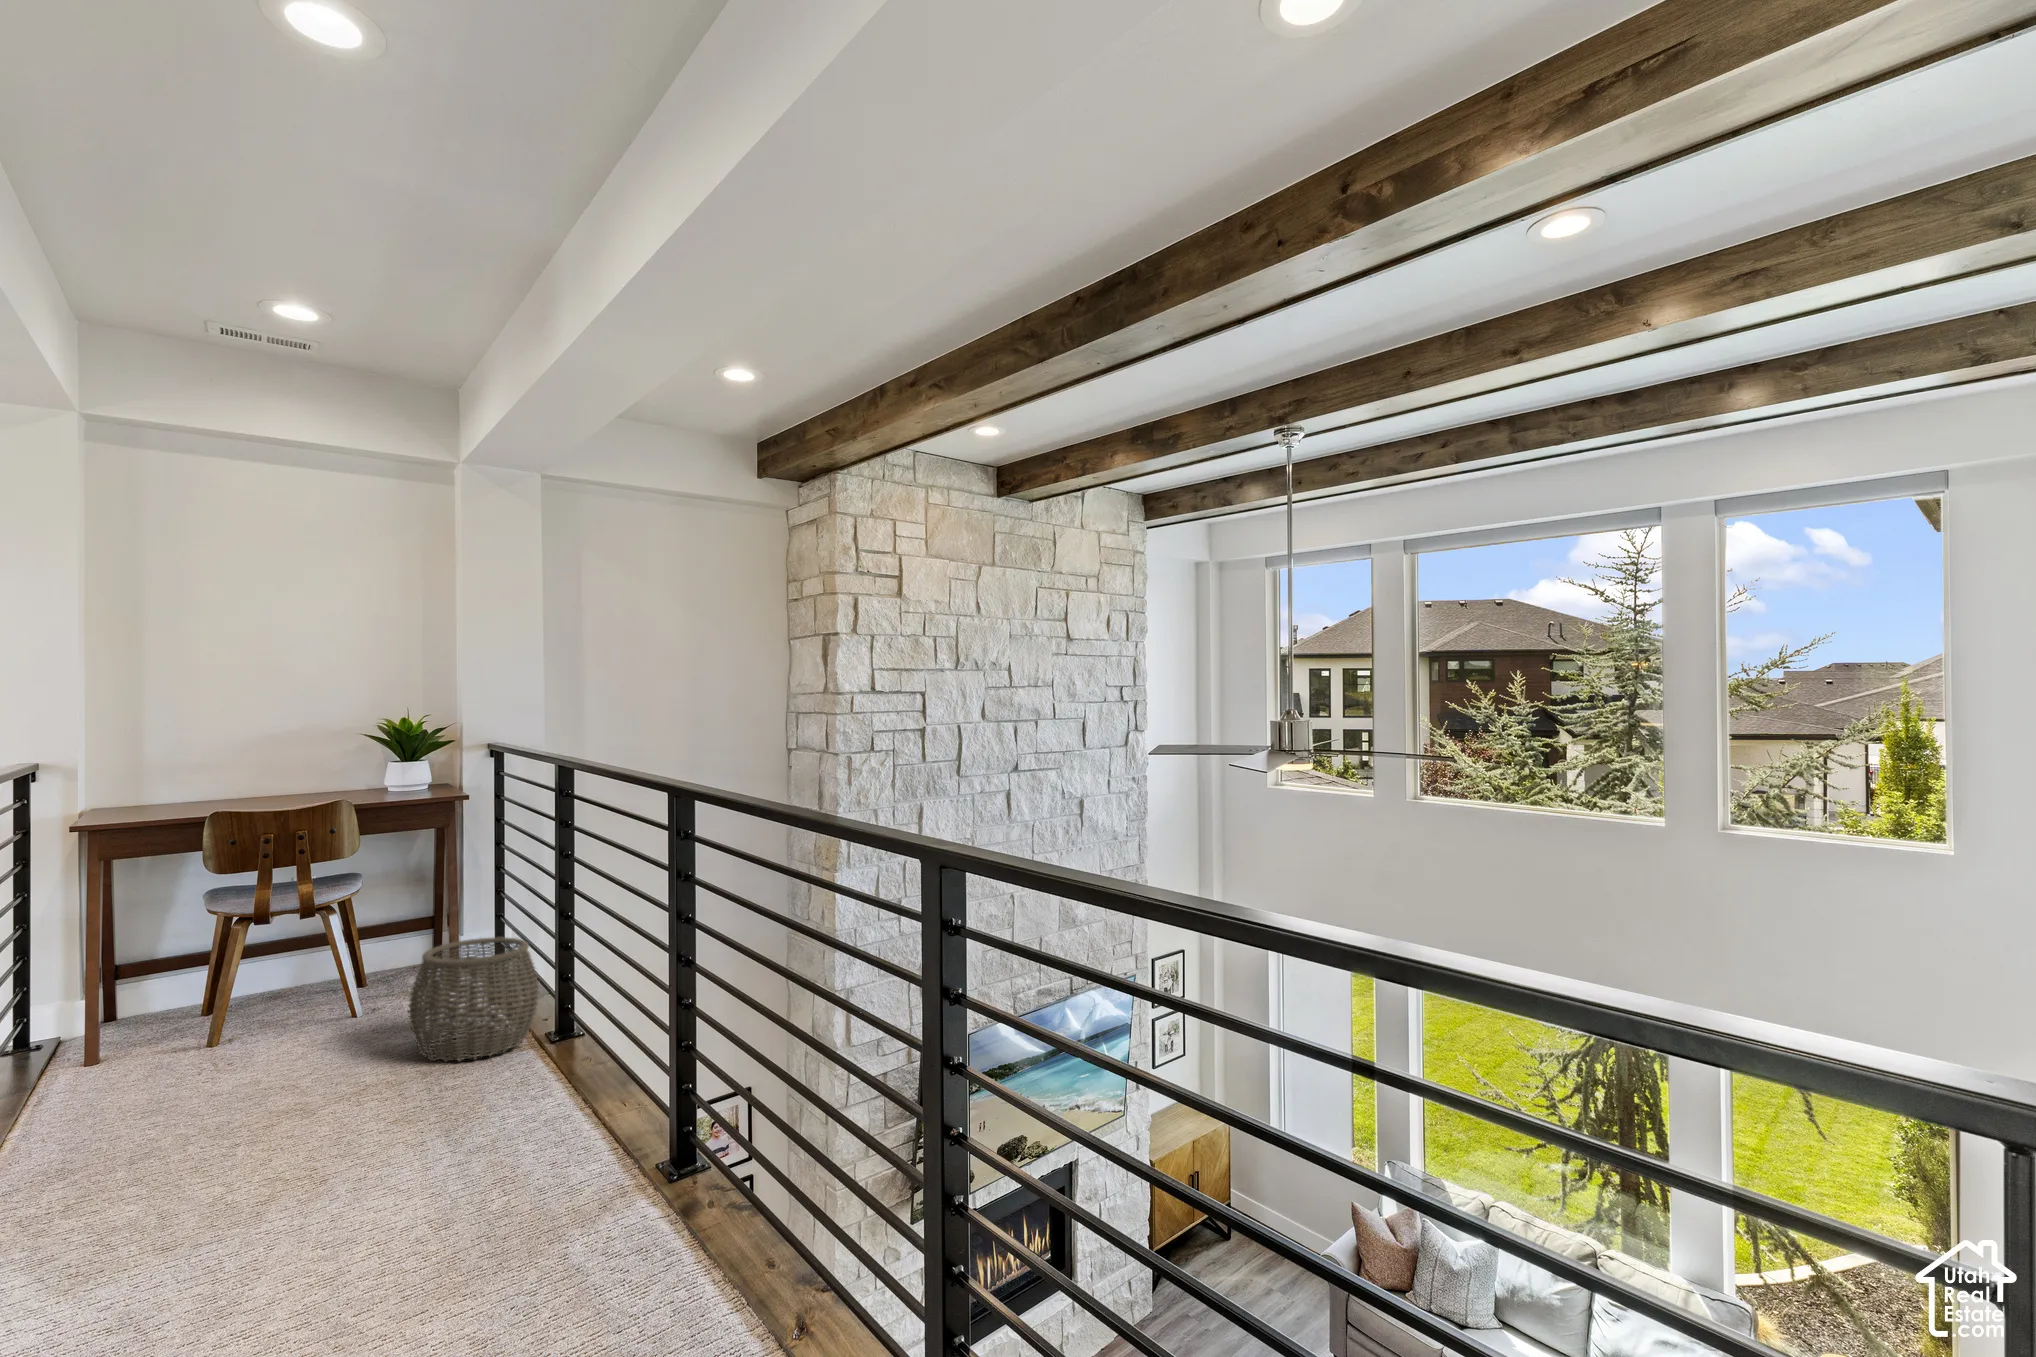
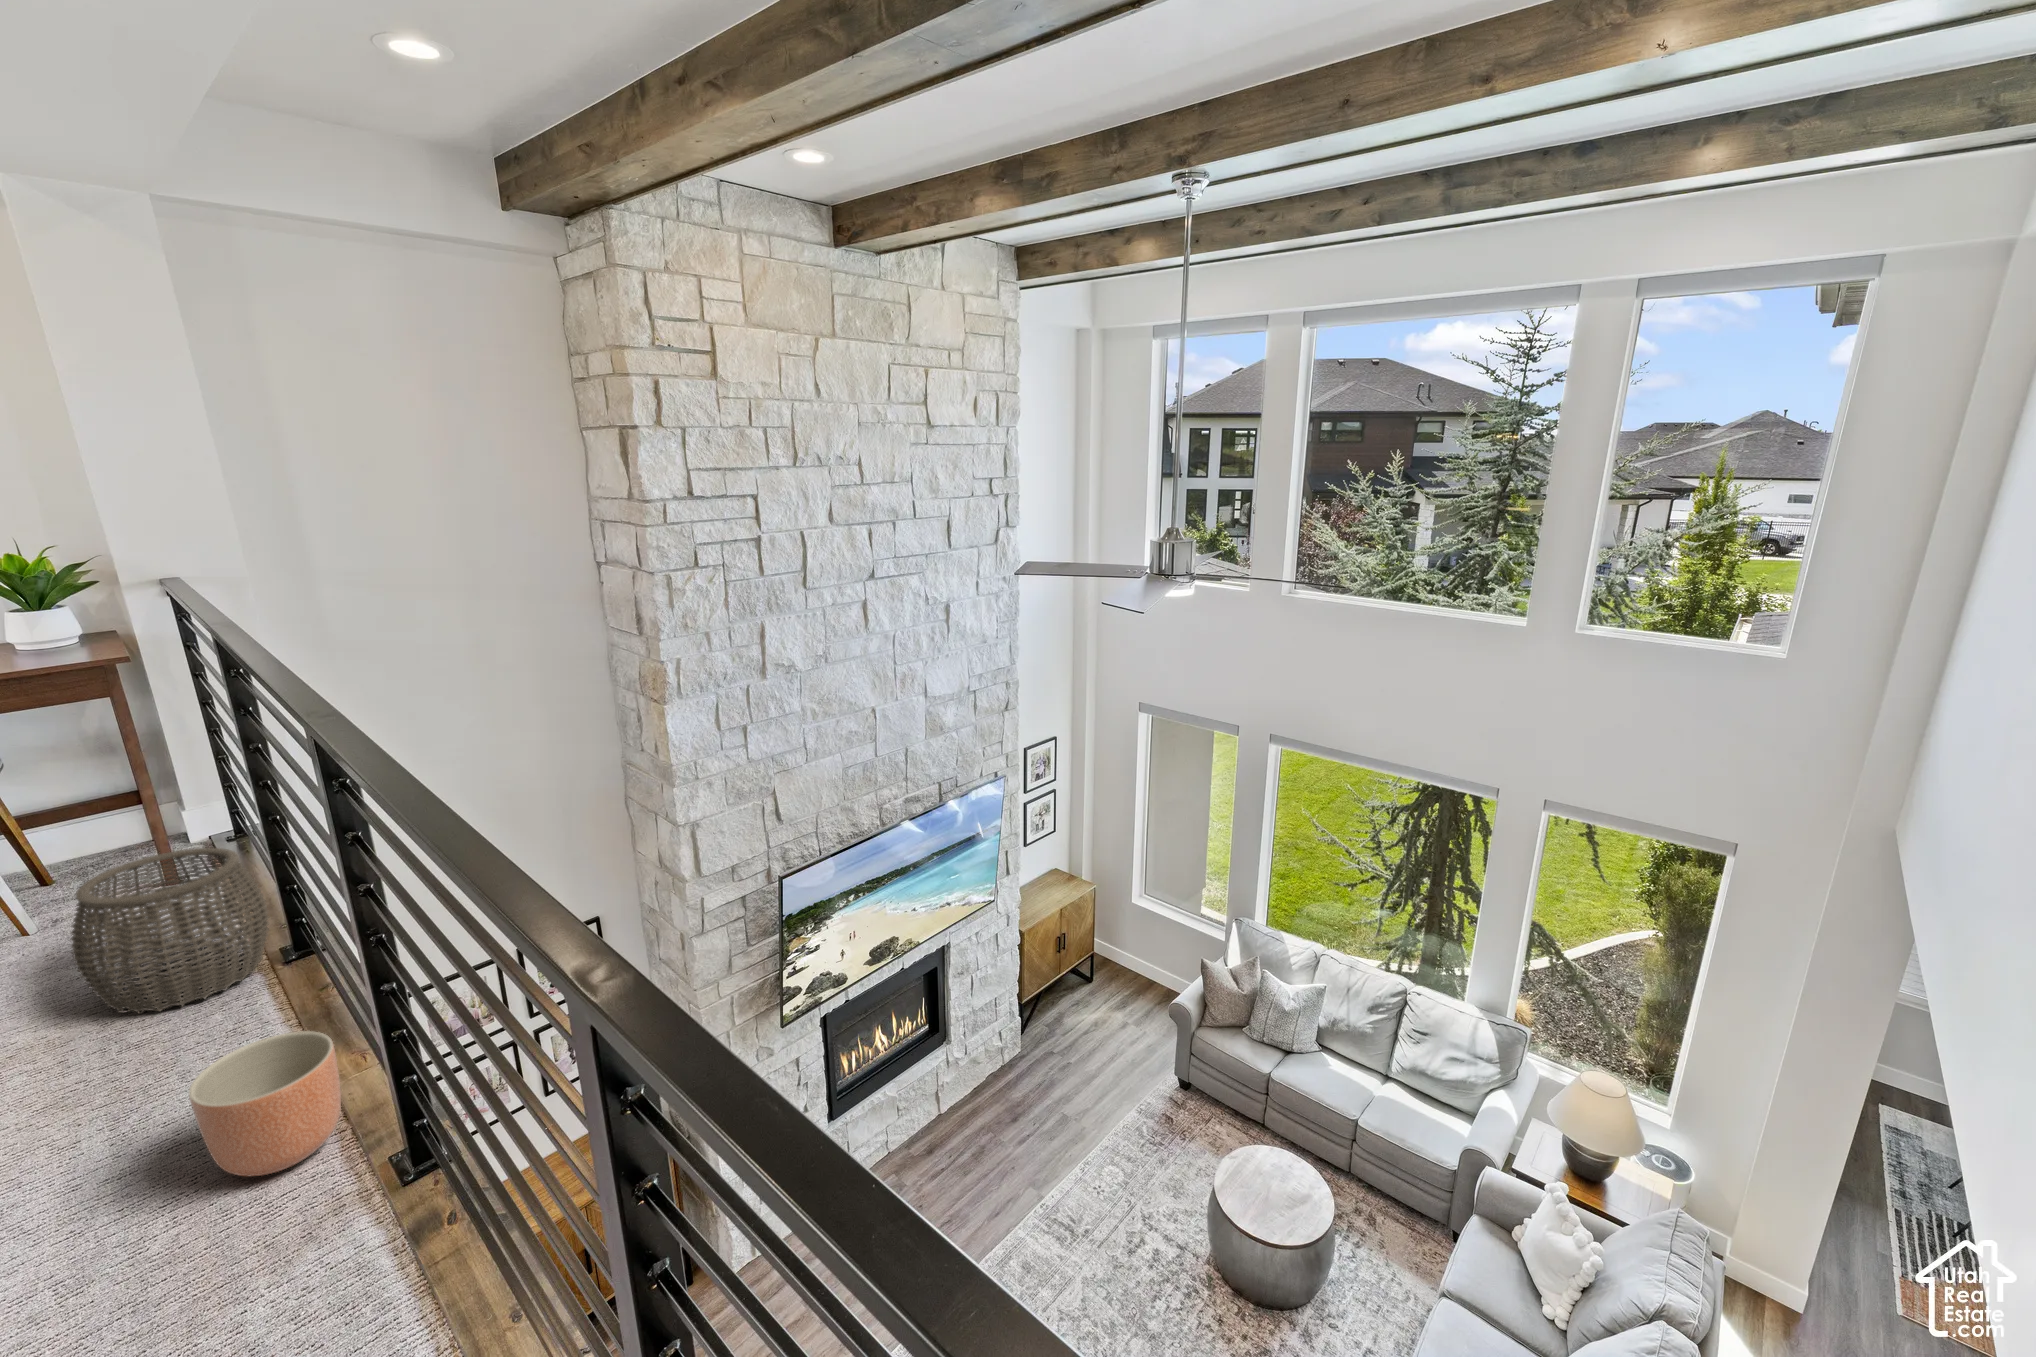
planter: none [524,1052,619,1158] -> present [189,1031,341,1176]

